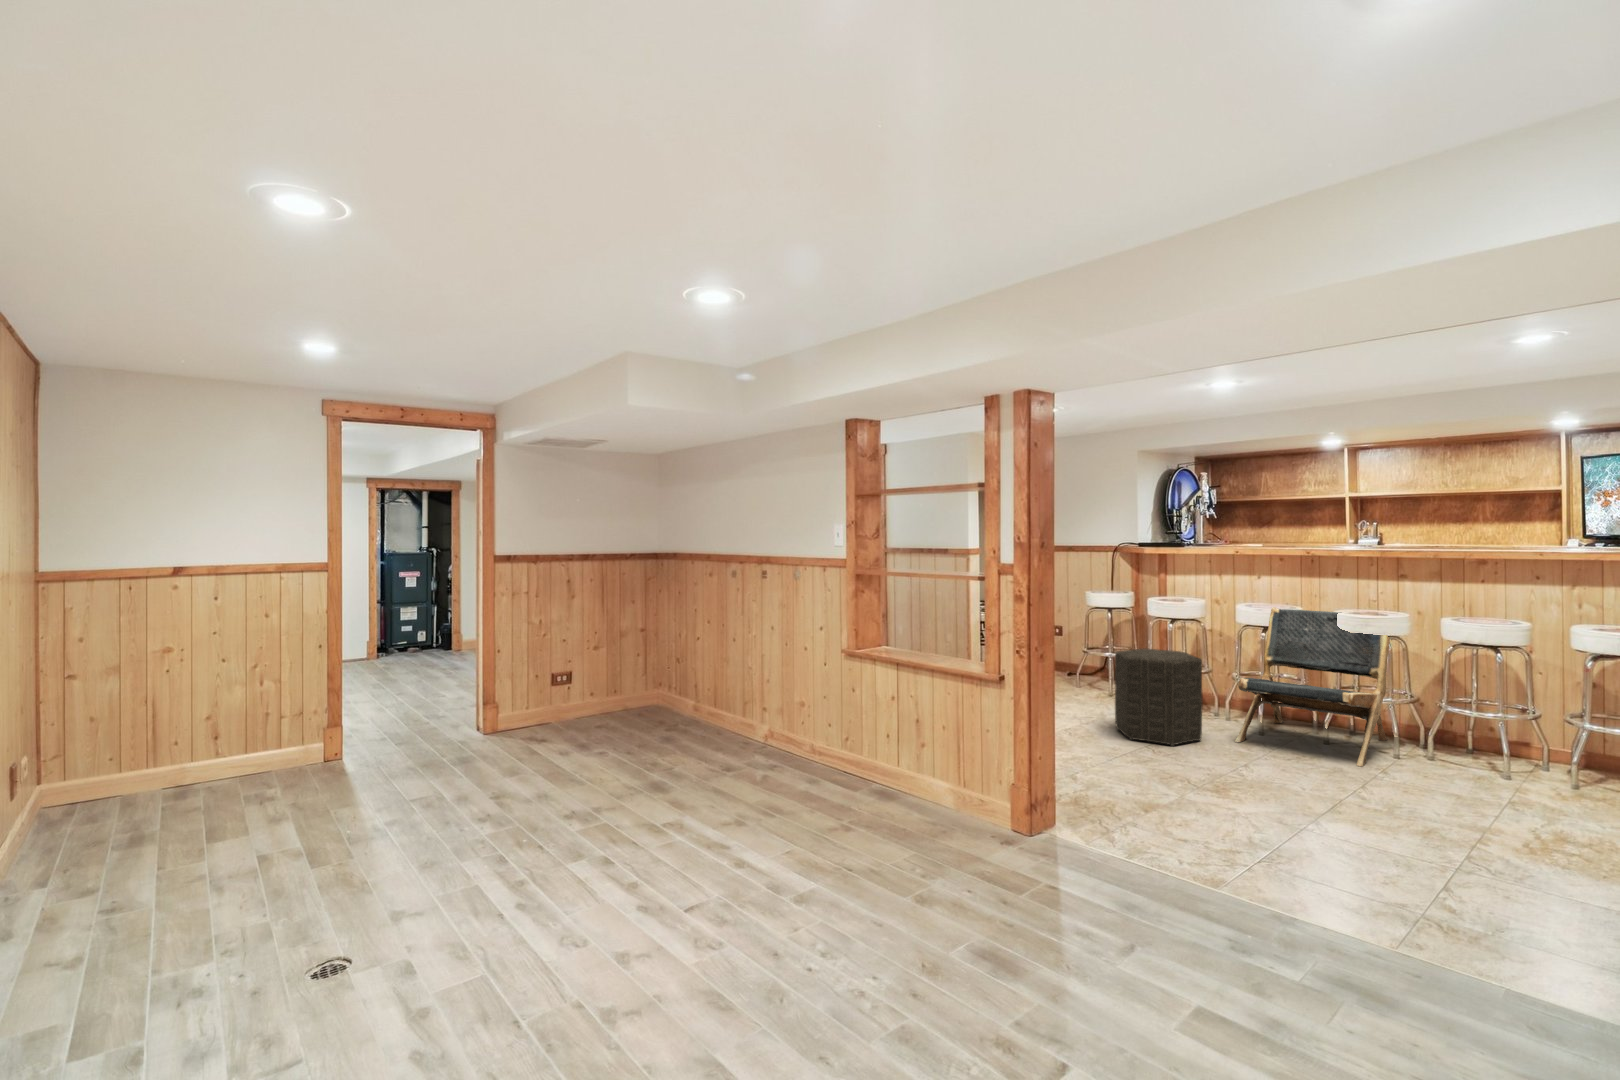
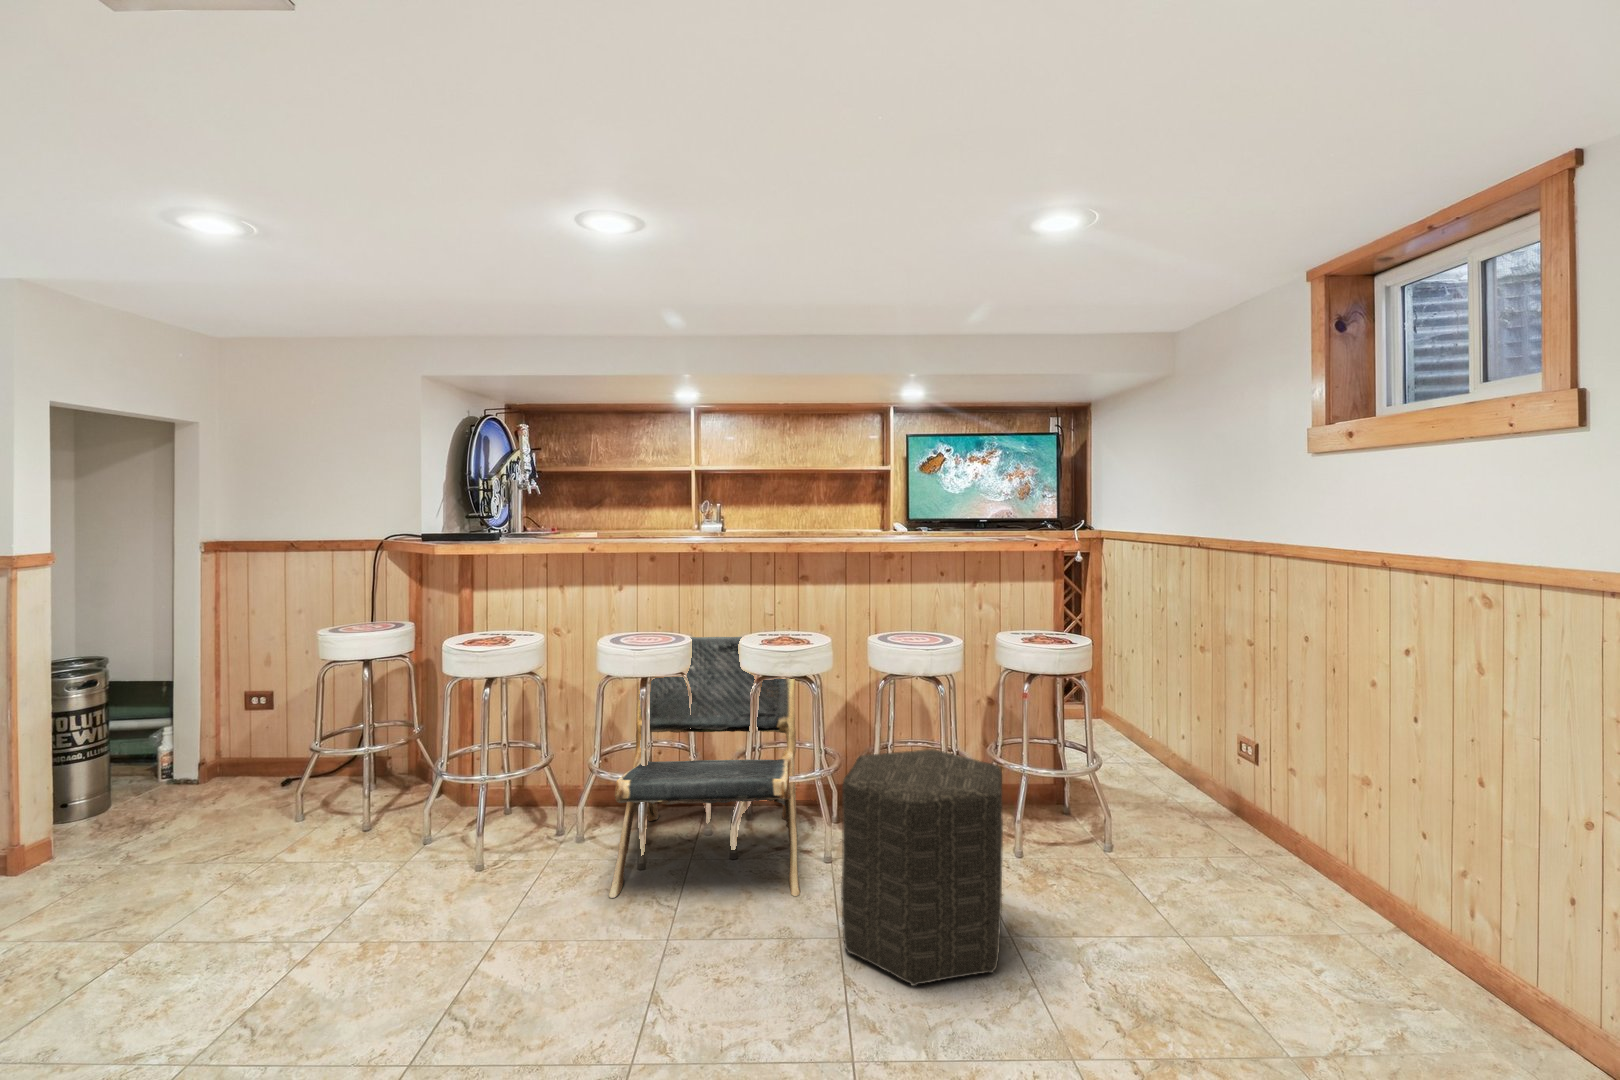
ottoman: present [1115,649,1203,746] -> present [841,749,1003,986]

